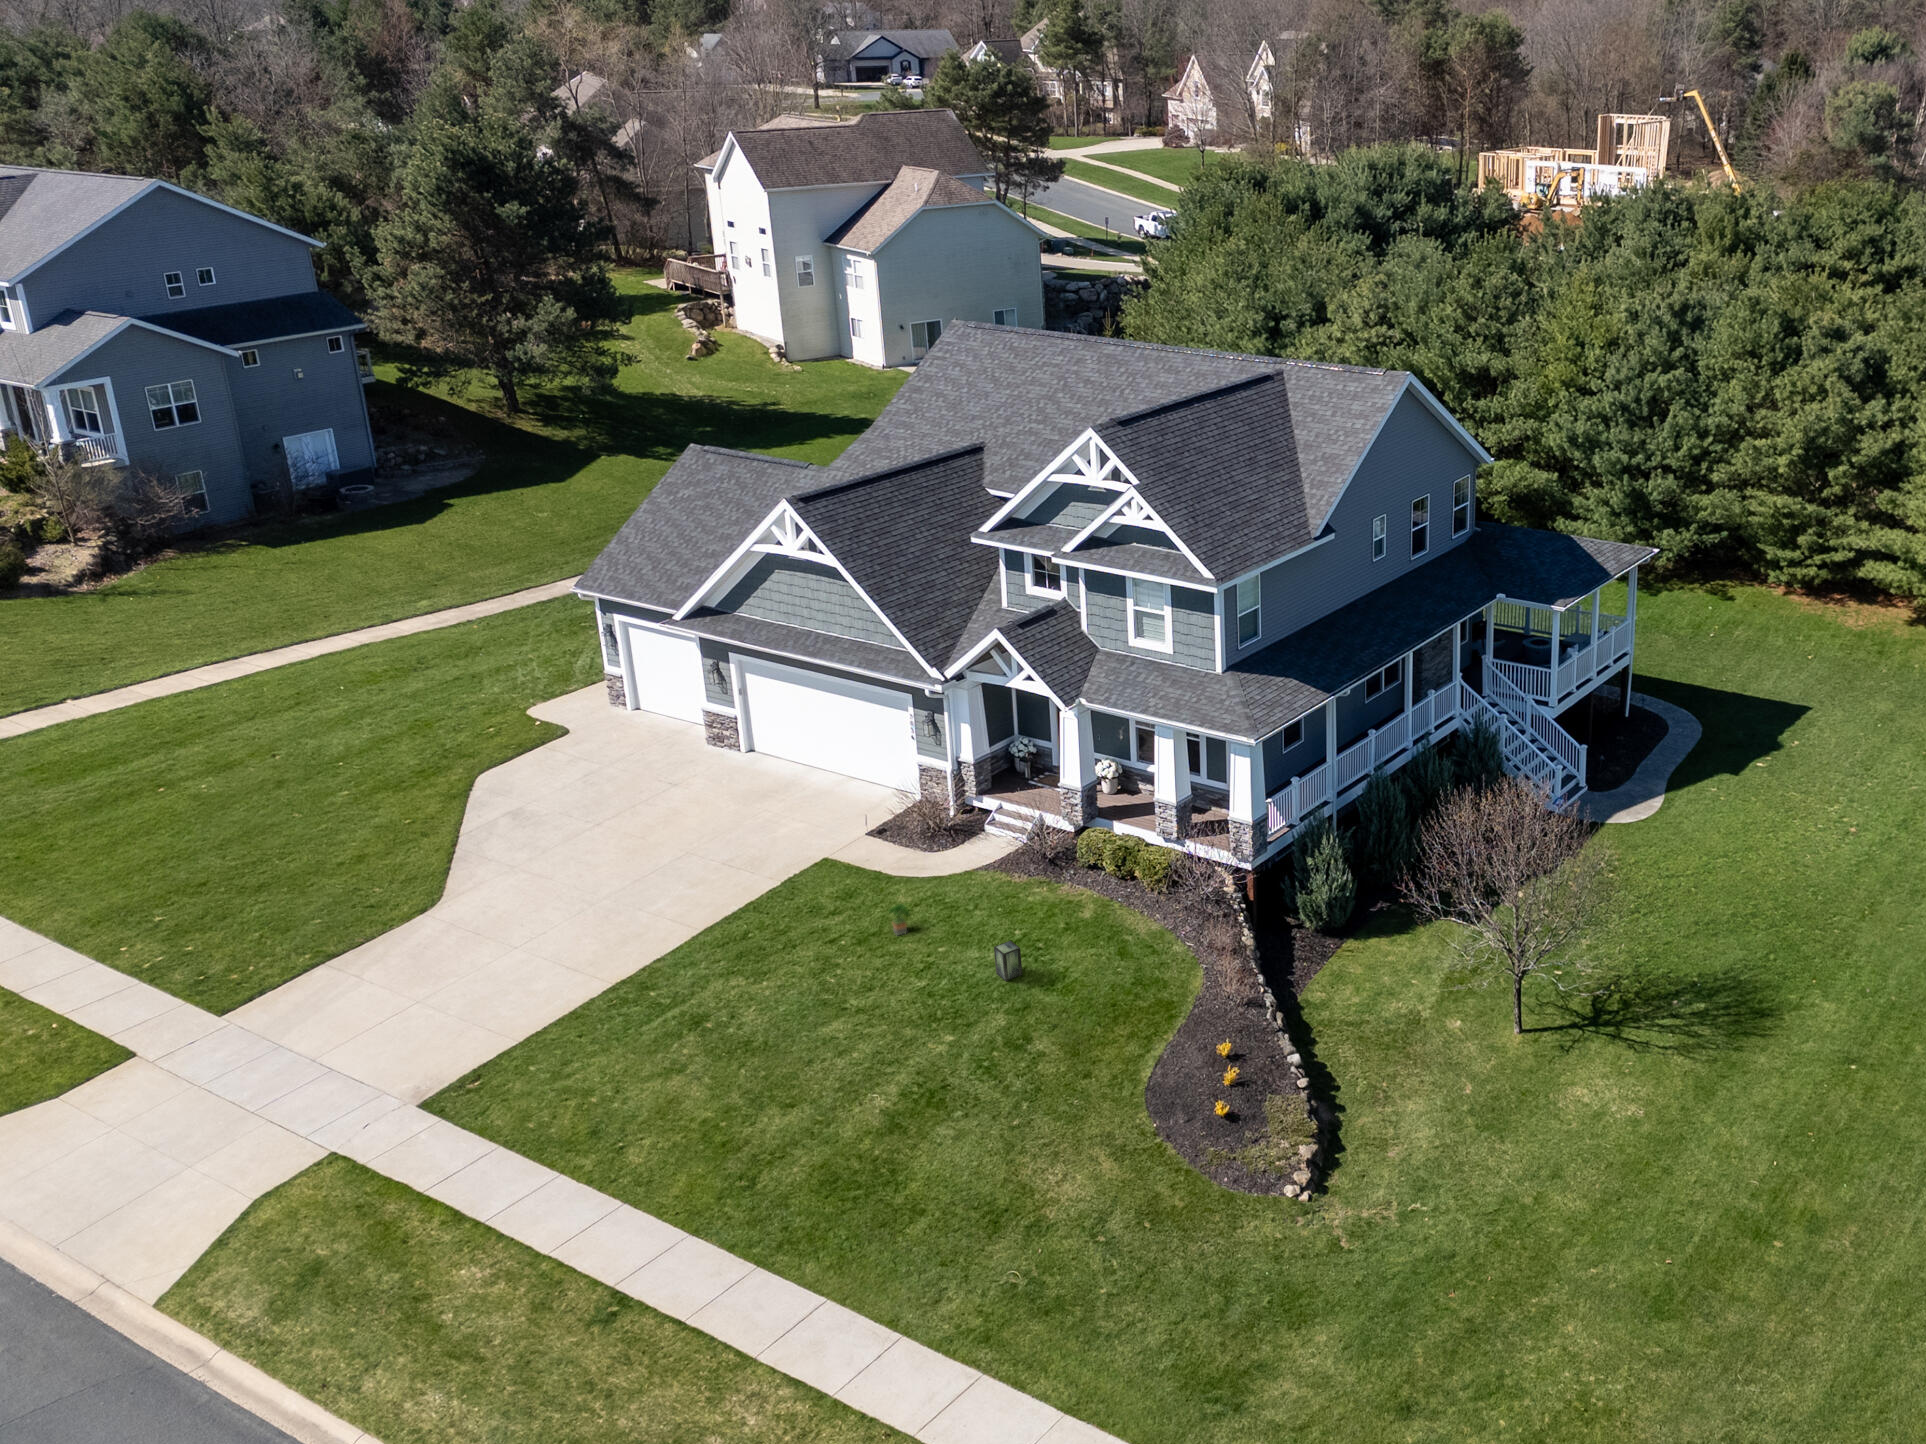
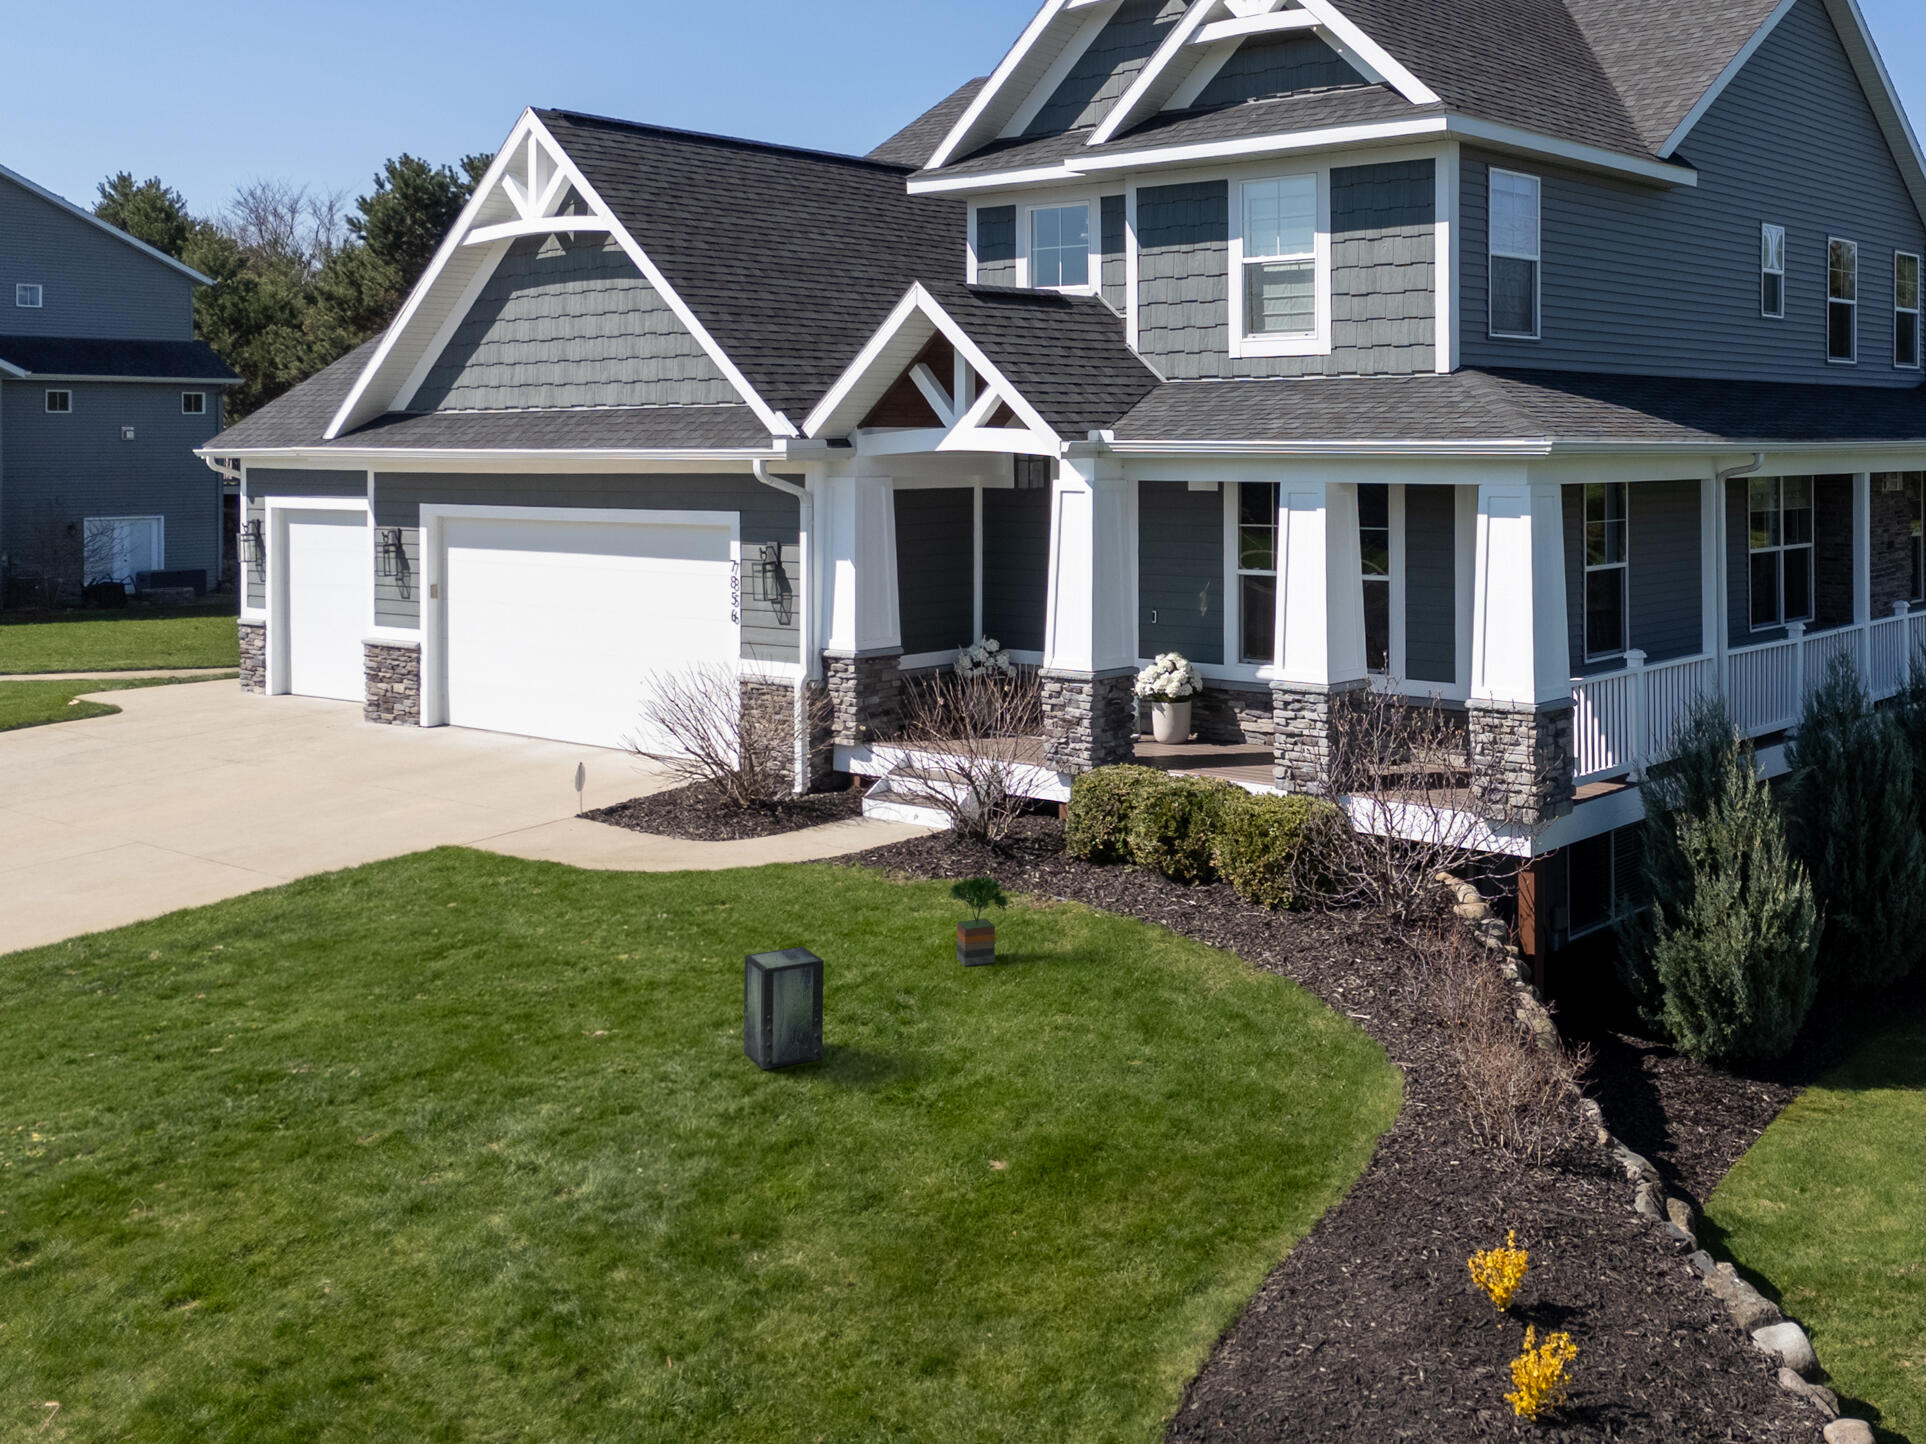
potted tree: present [888,904,910,935] -> present [950,877,1008,966]

